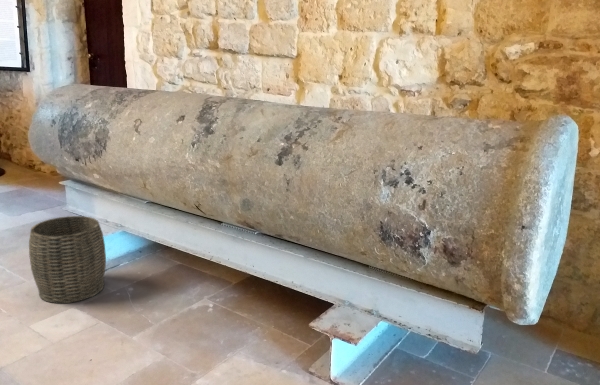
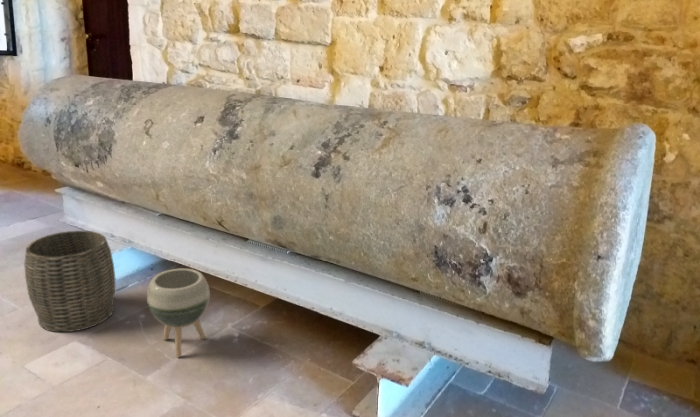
planter: none [132,248,187,326] -> present [147,269,210,357]

